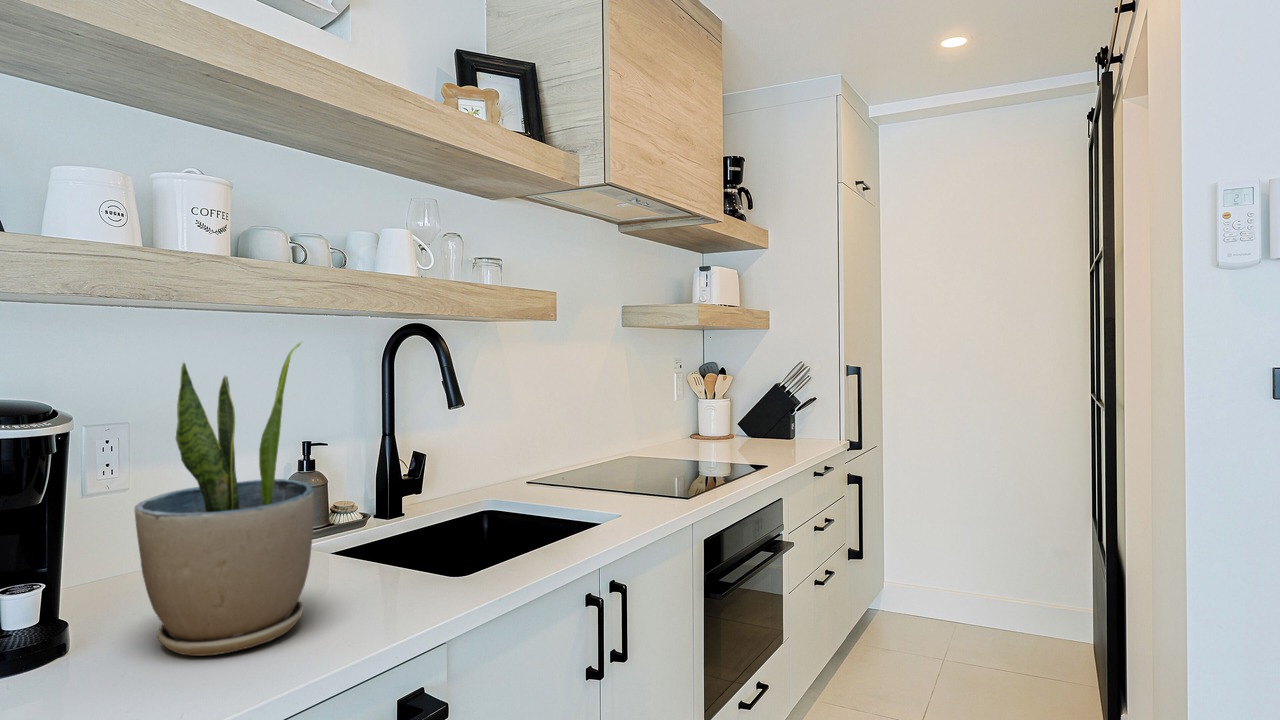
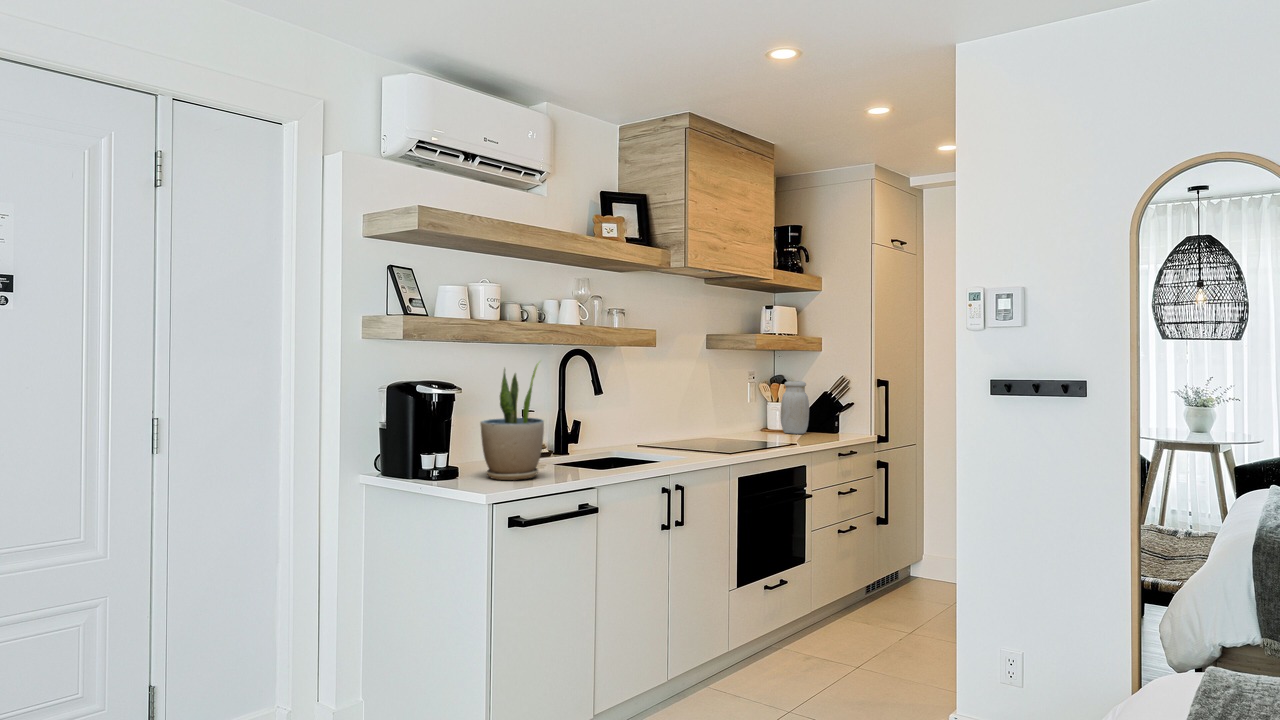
jar: none [722,370,761,443] -> present [780,381,809,434]

